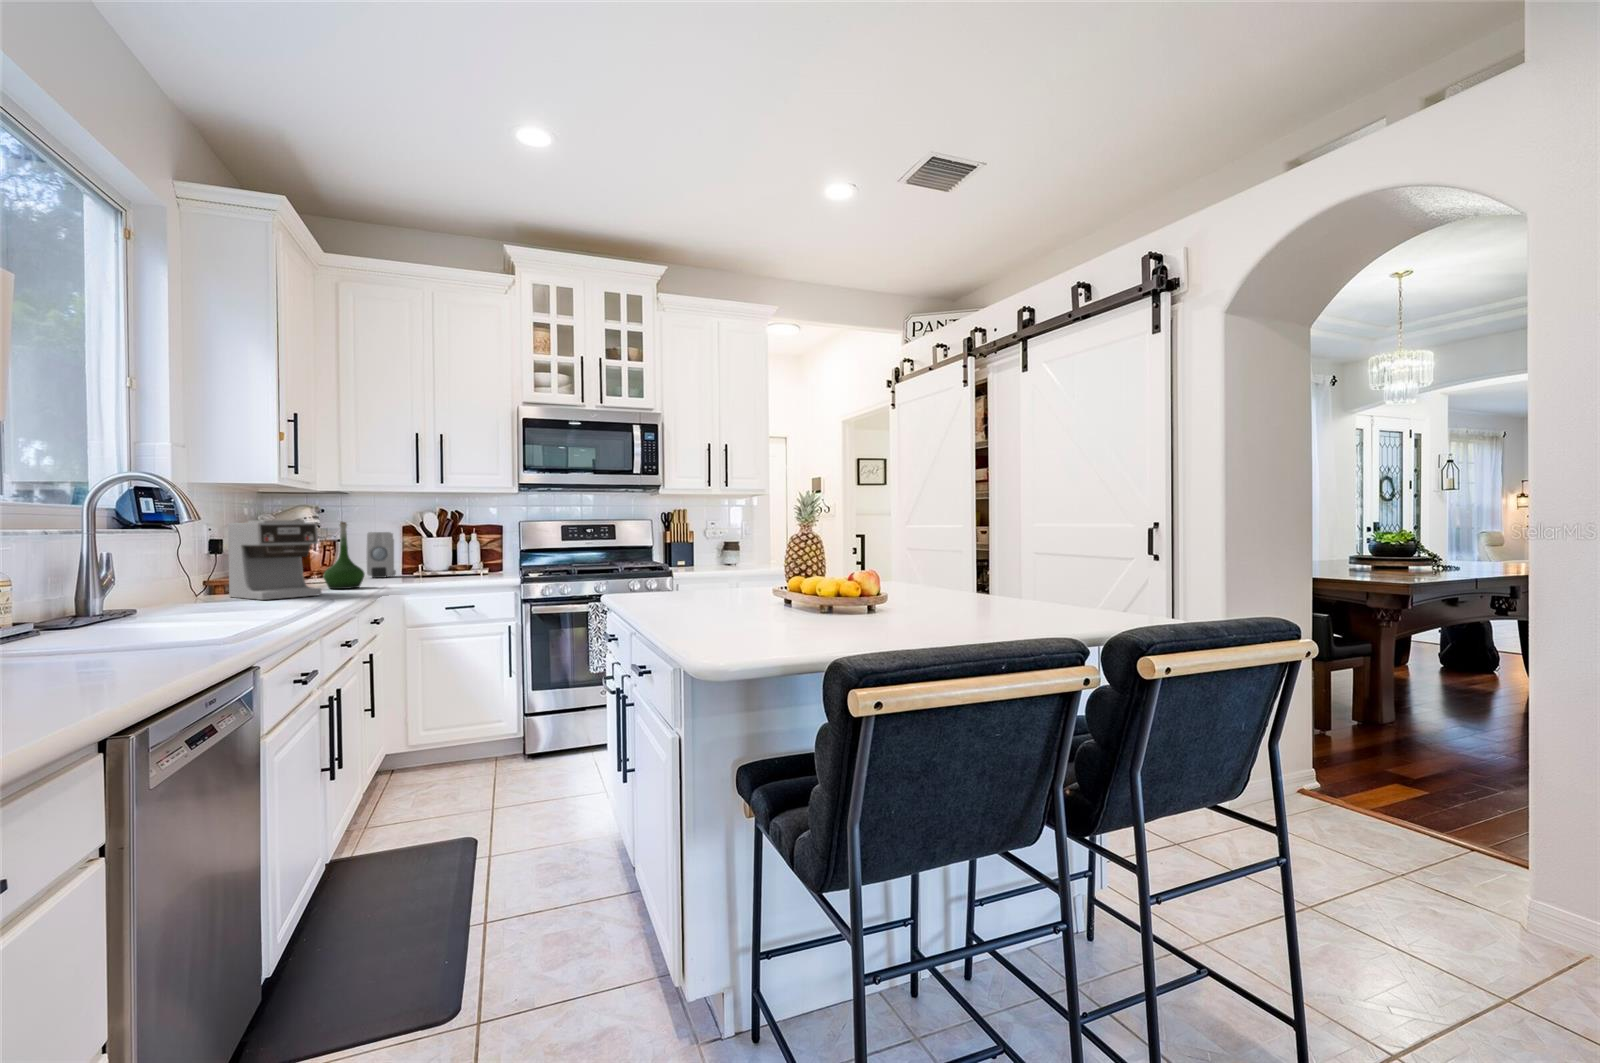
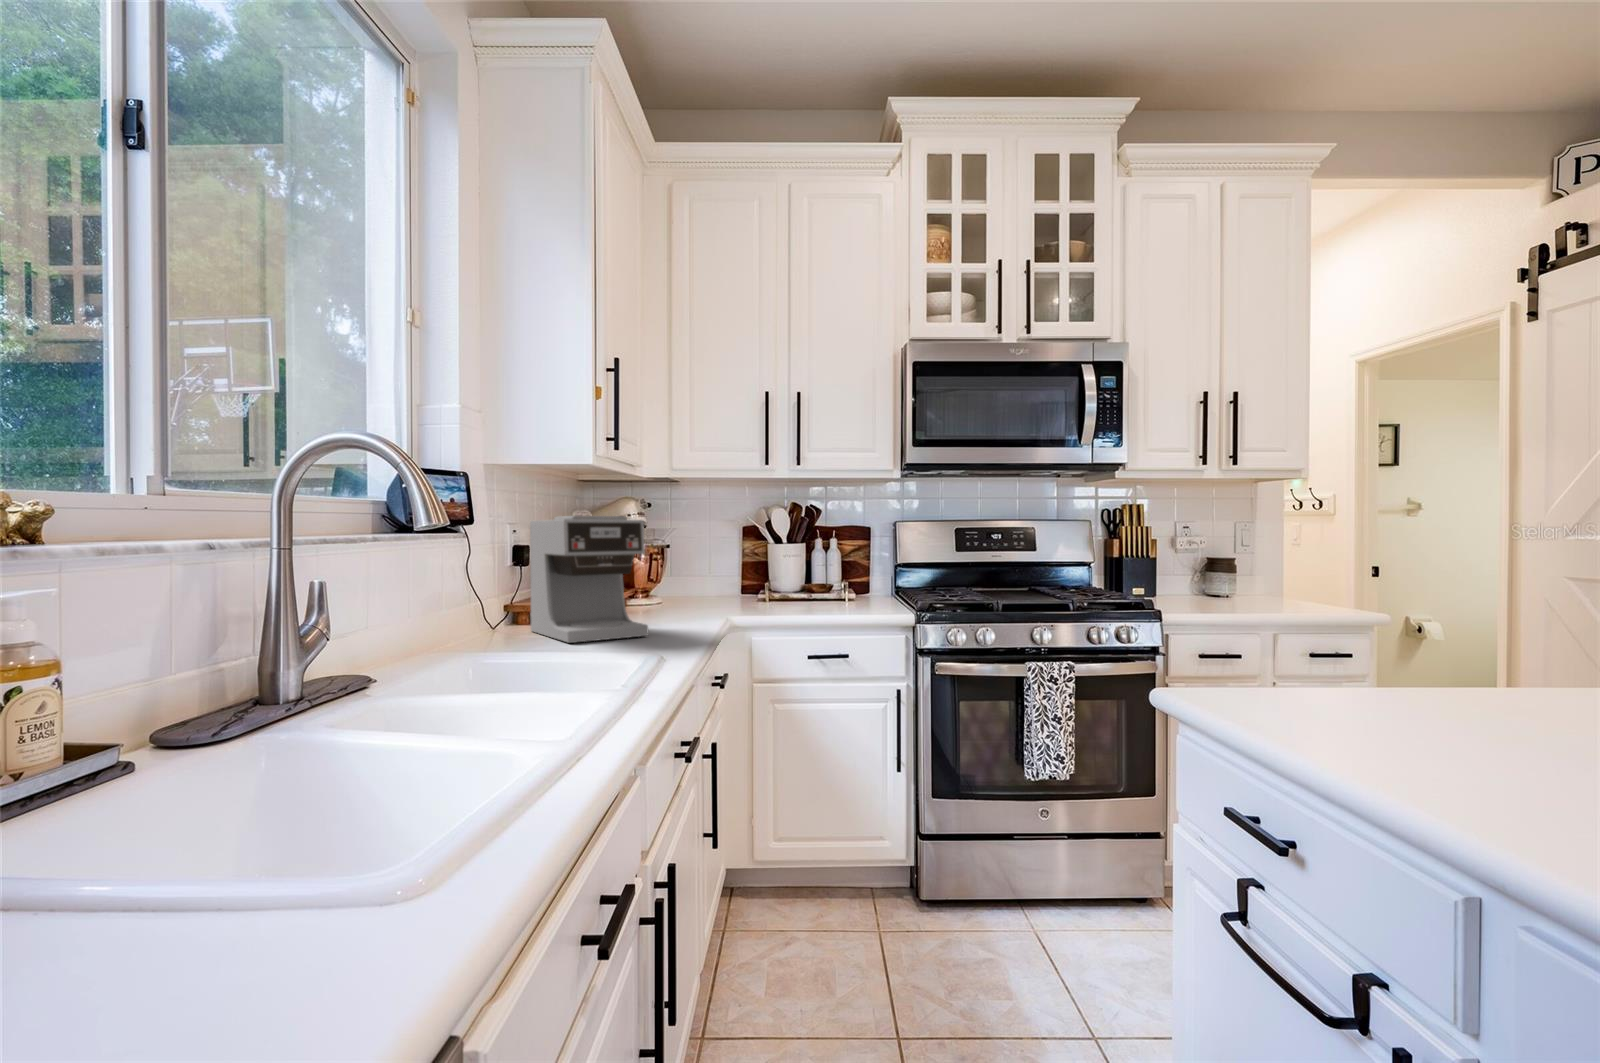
vase: present [323,522,365,589] -> none [650,519,703,621]
soap dispenser: present [367,532,396,578] -> none [700,535,733,598]

